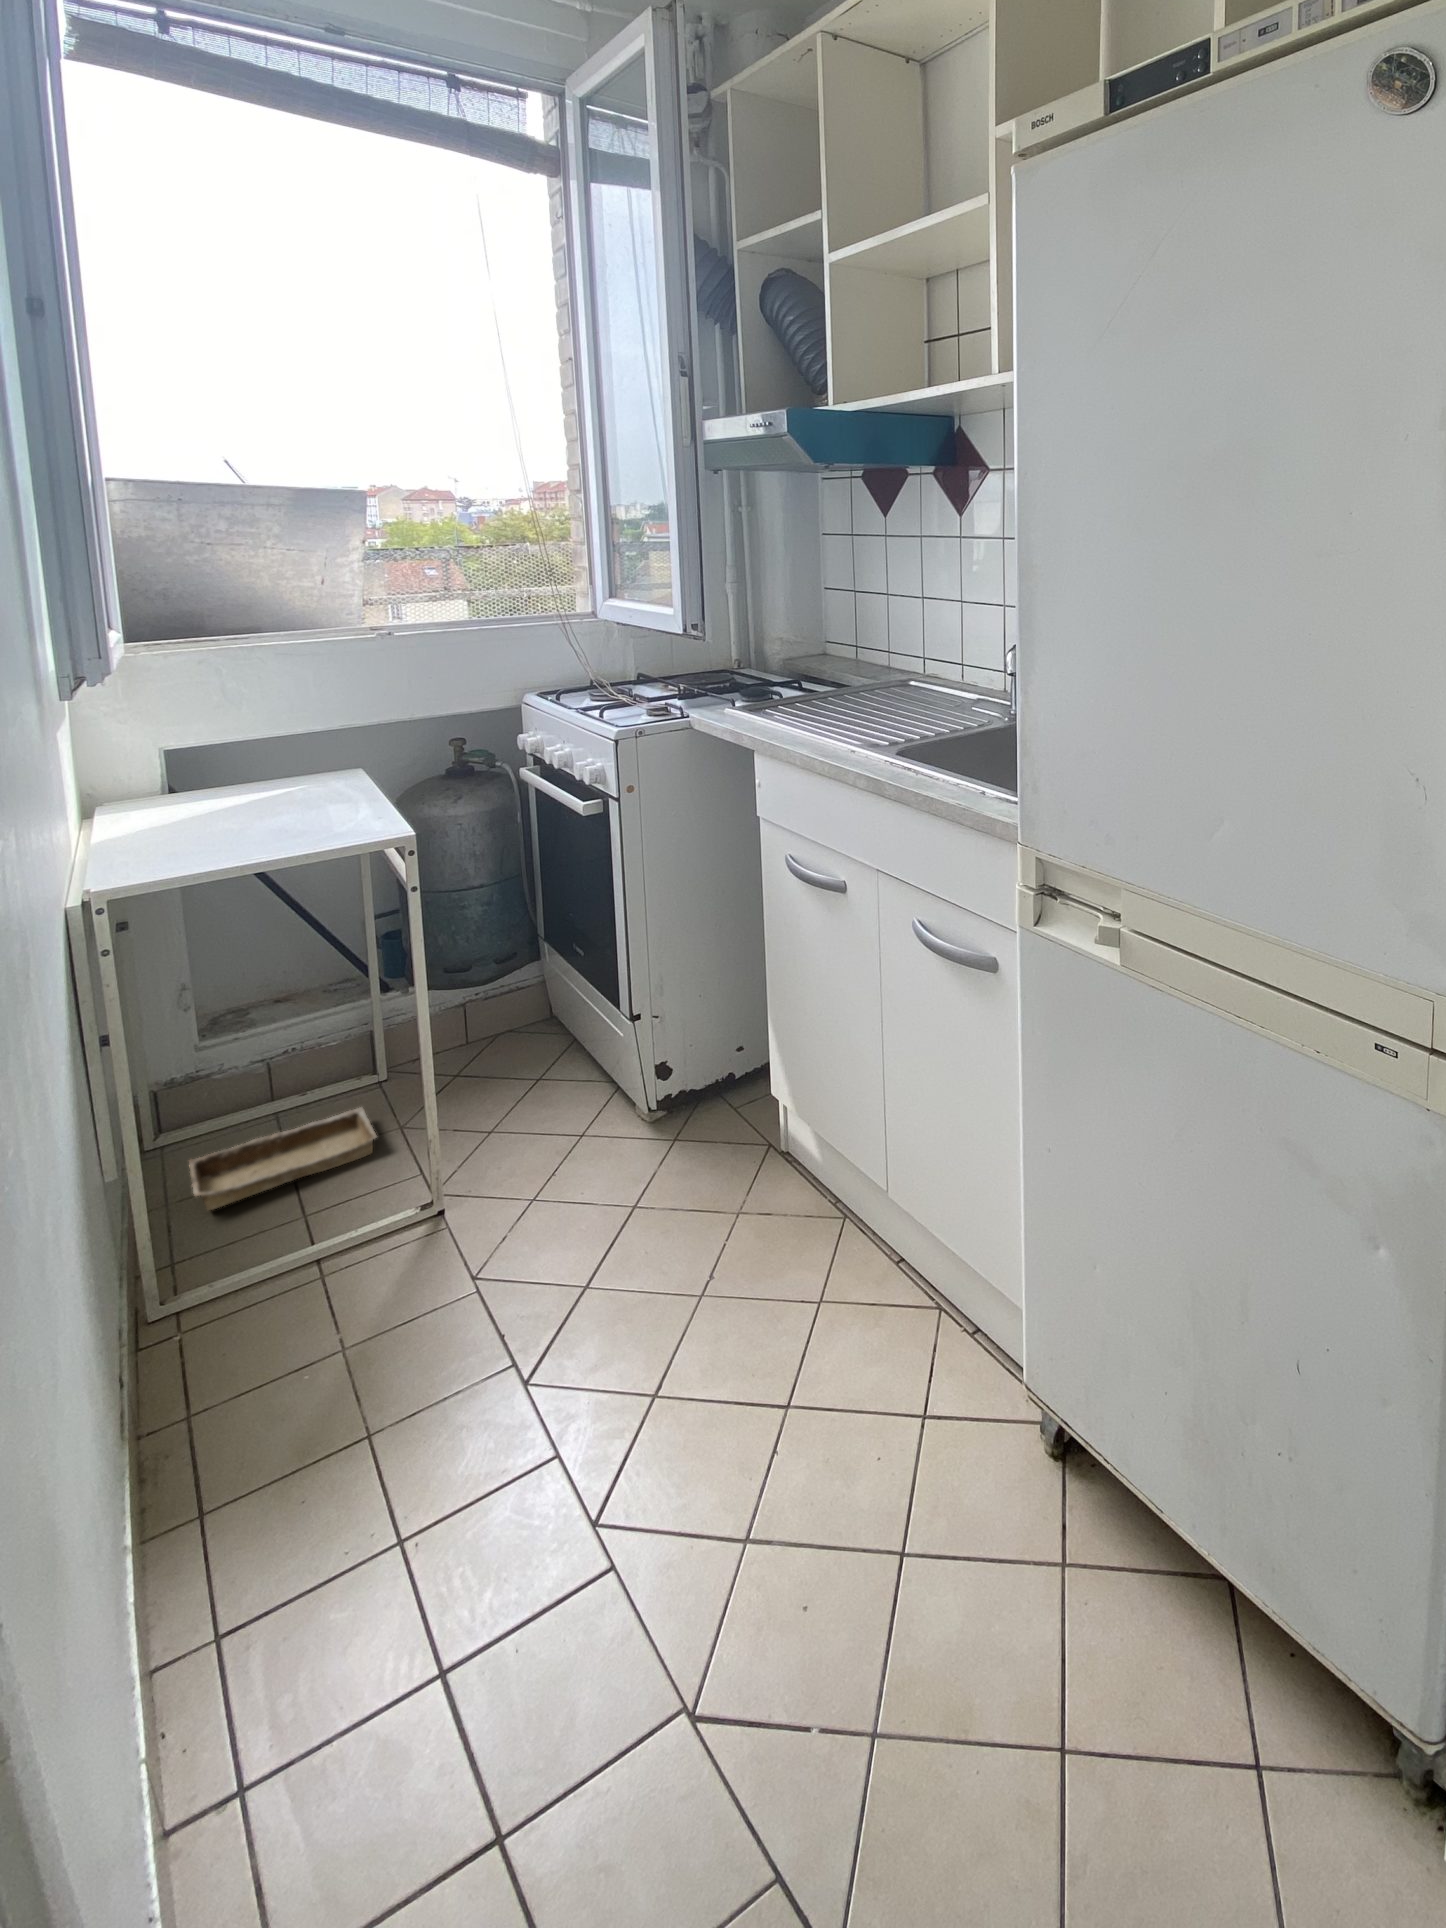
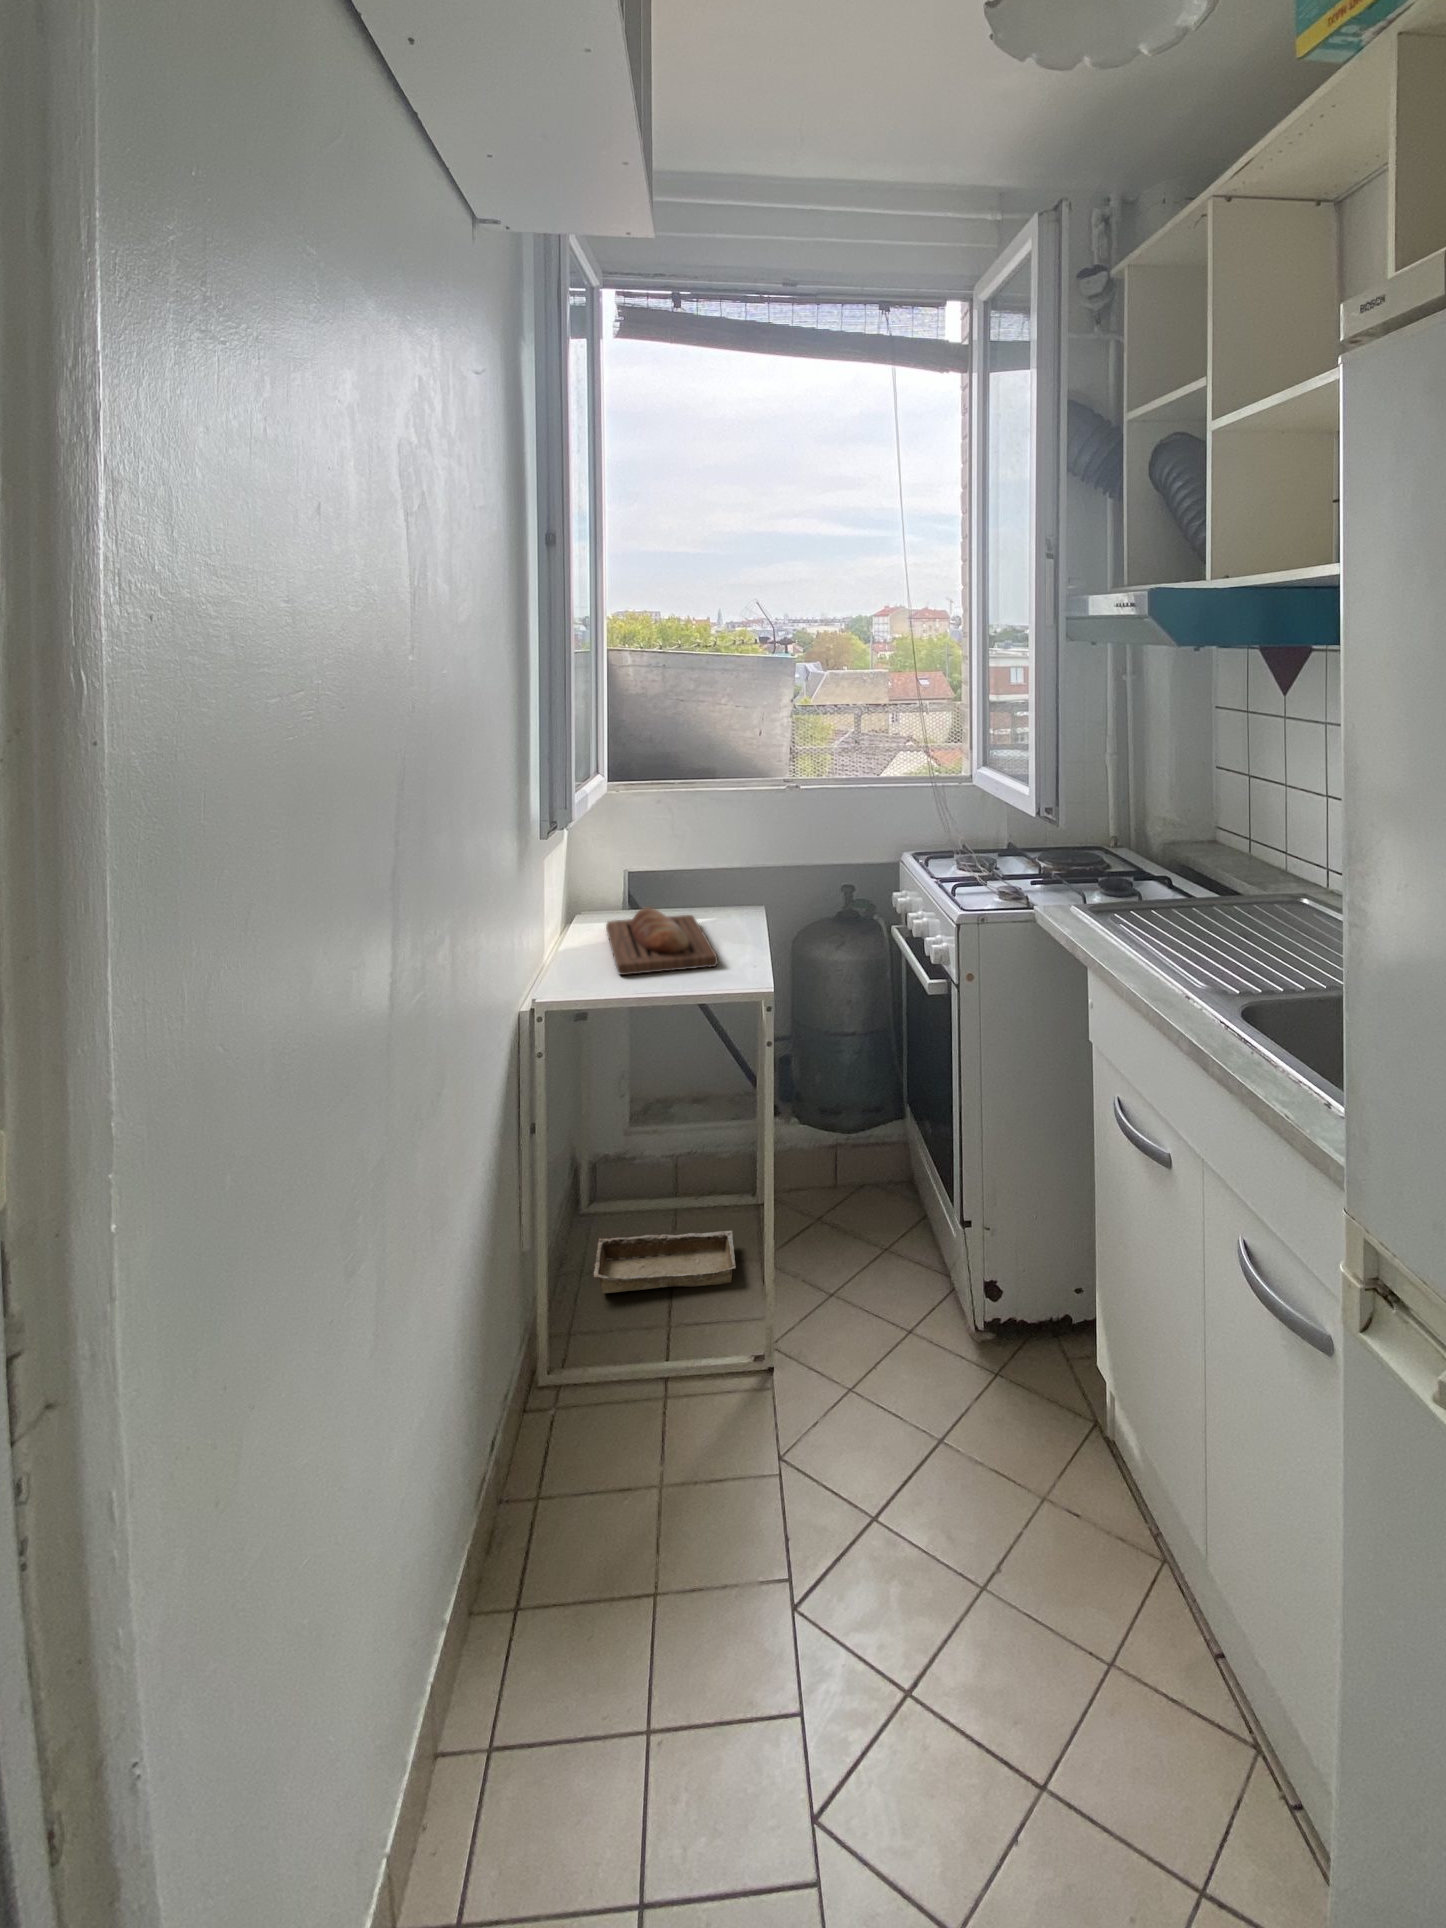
bread loaf: none [159,777,335,849] -> present [606,907,718,975]

